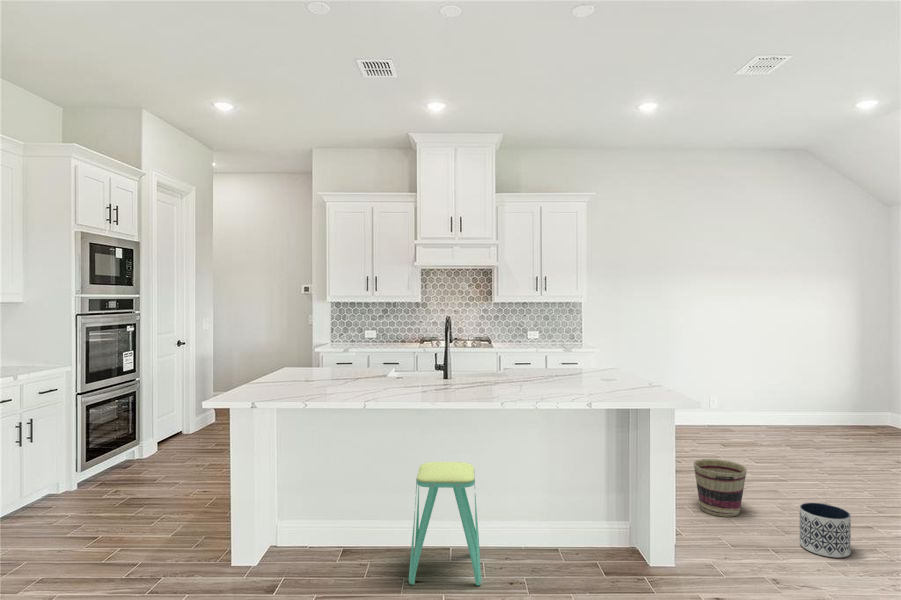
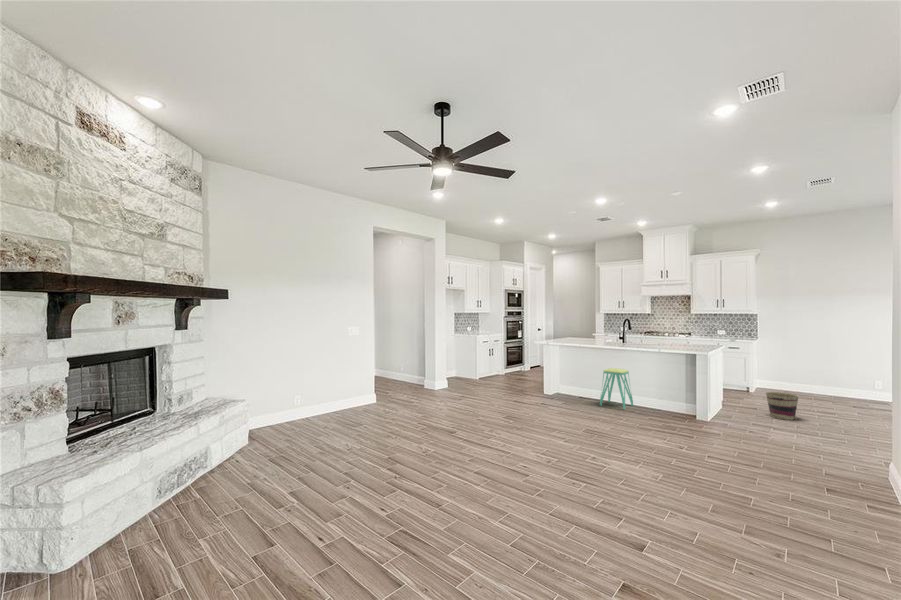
planter: present [800,503,851,558] -> none [804,411,834,435]

